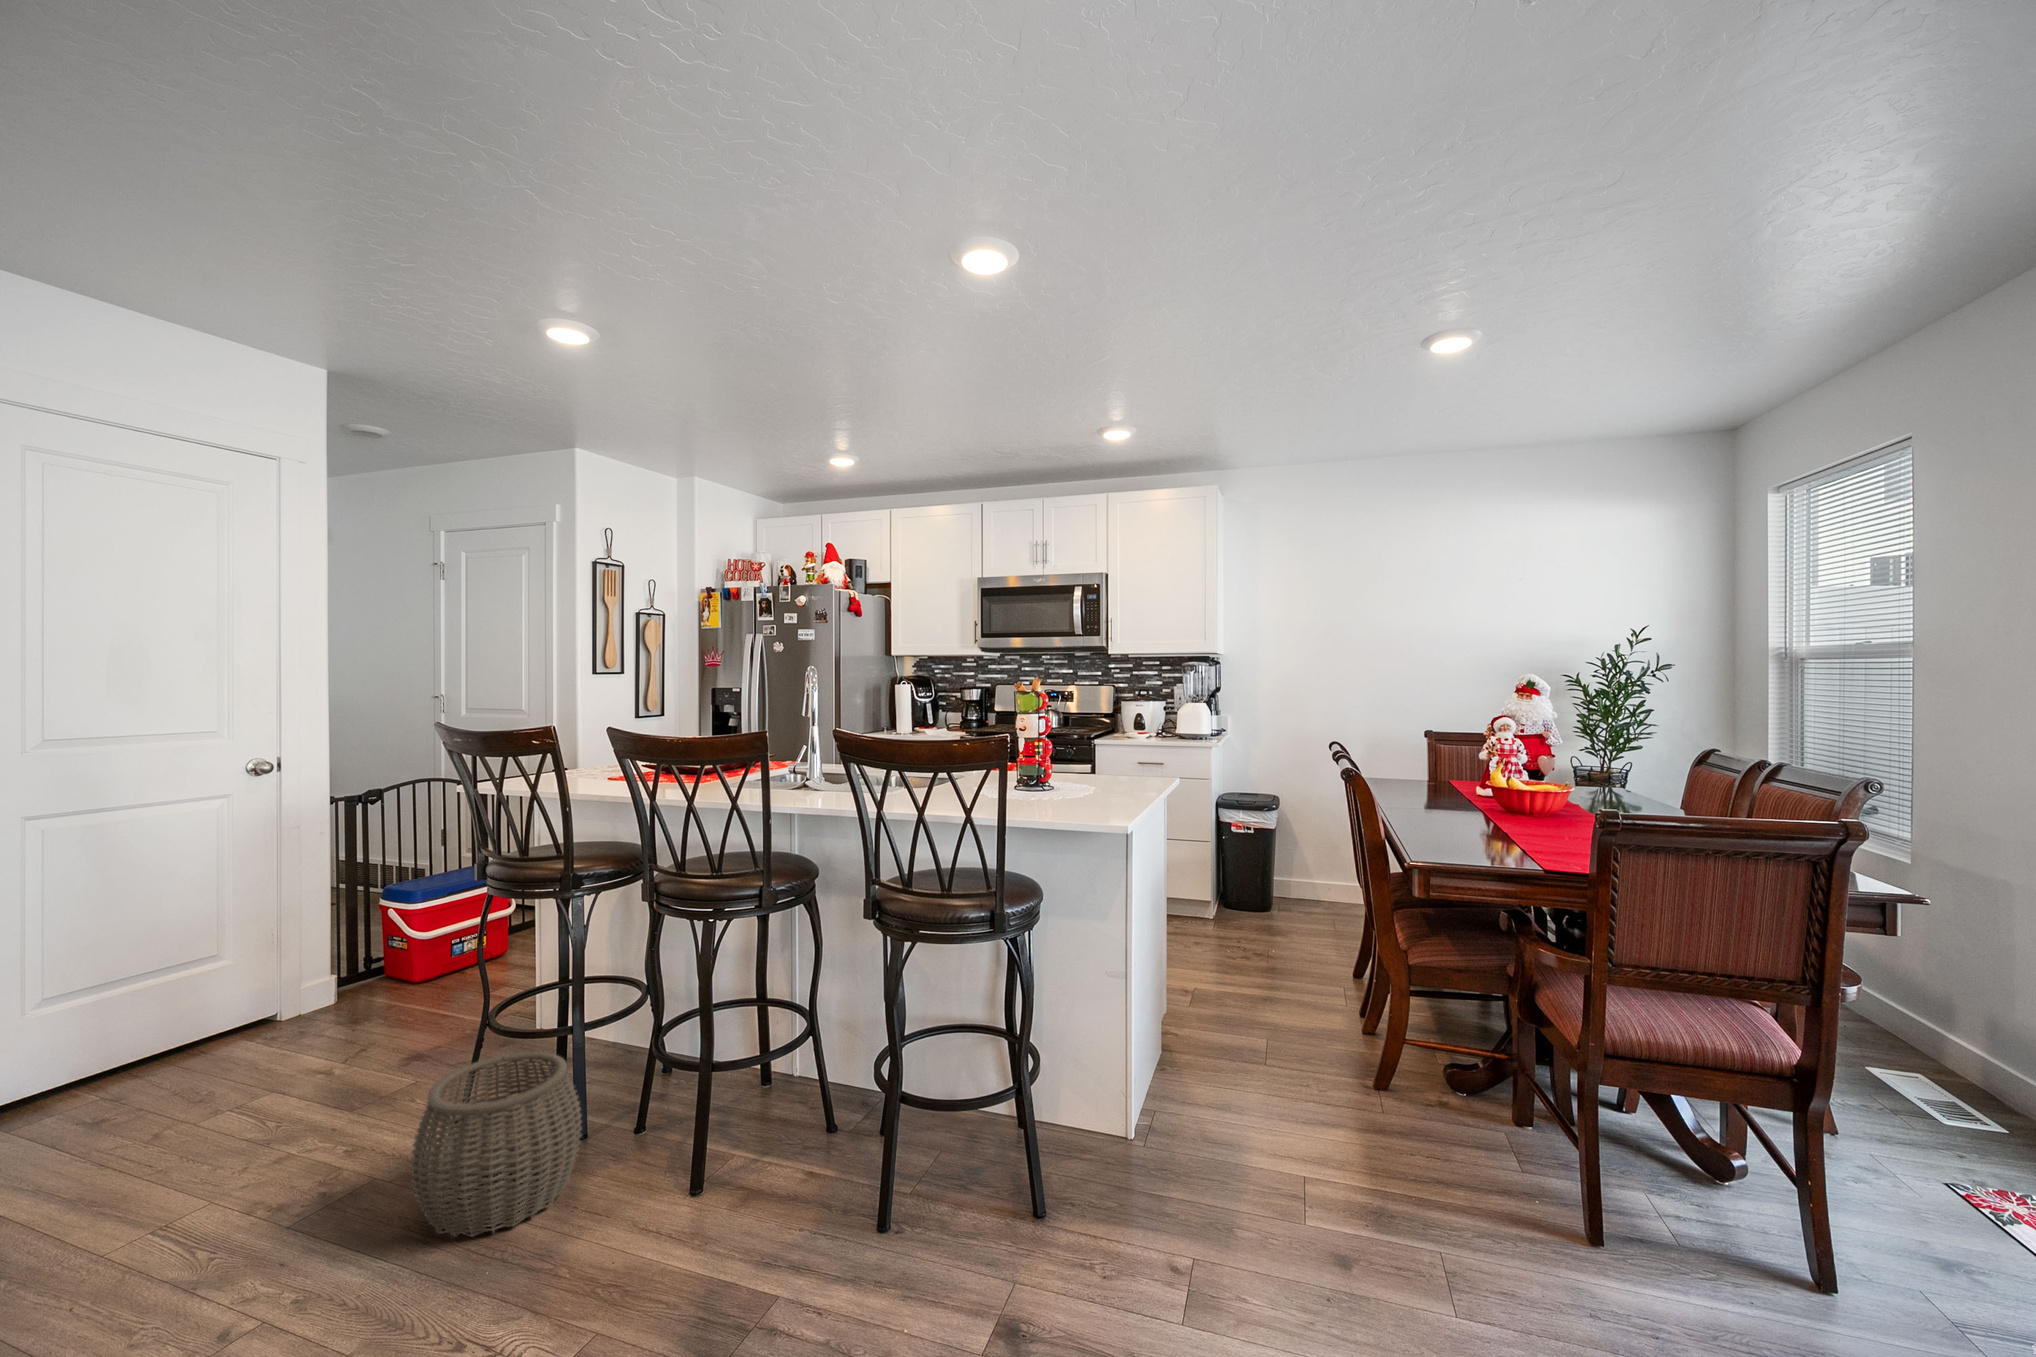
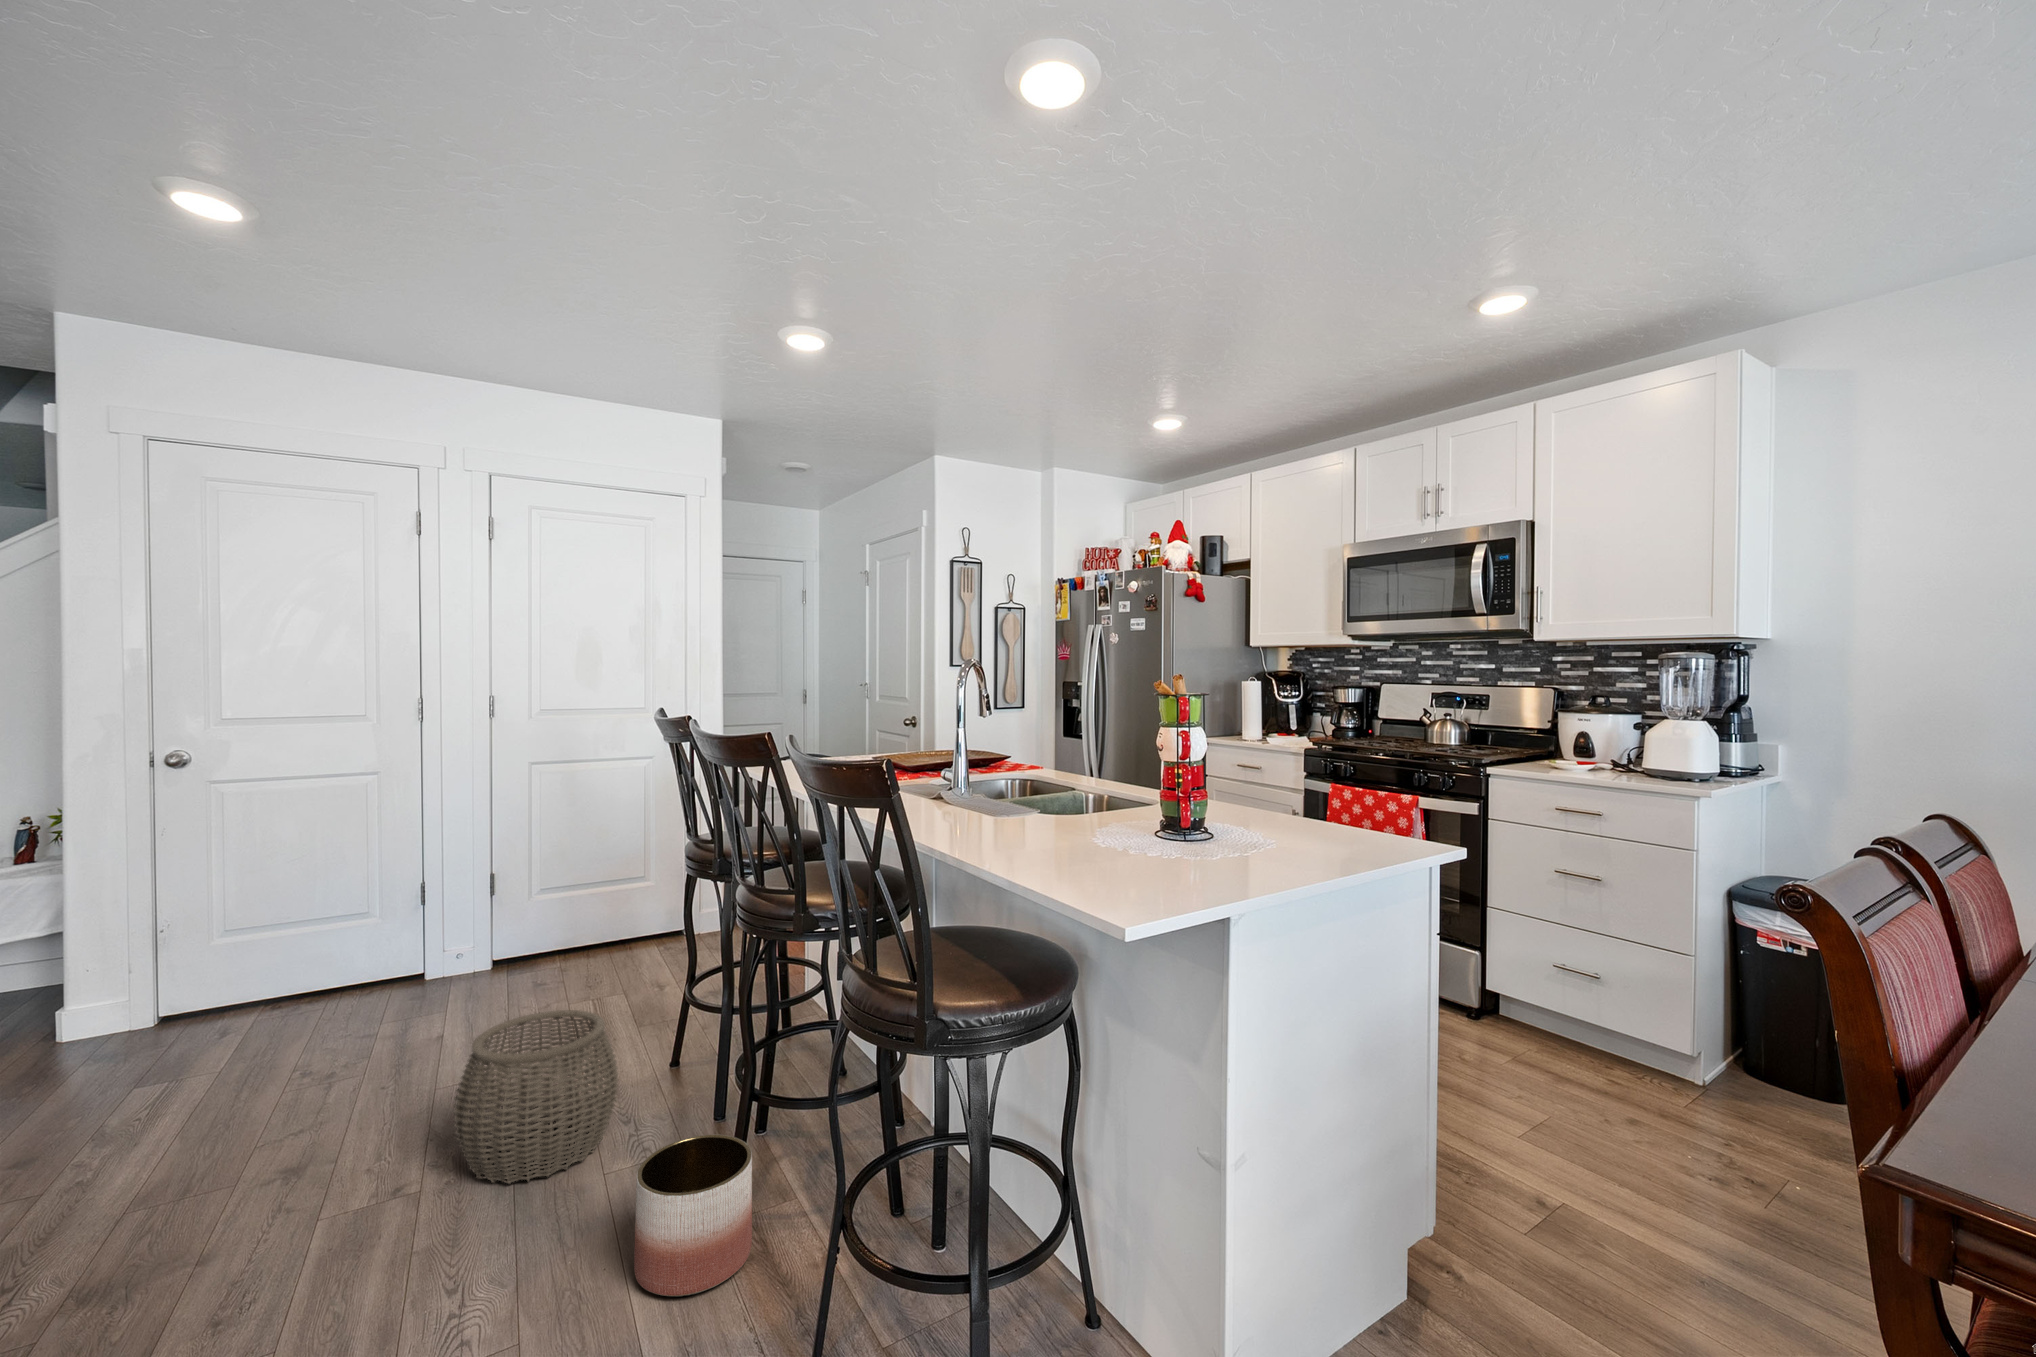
planter: none [730,1088,823,1215] -> present [634,1134,752,1296]

